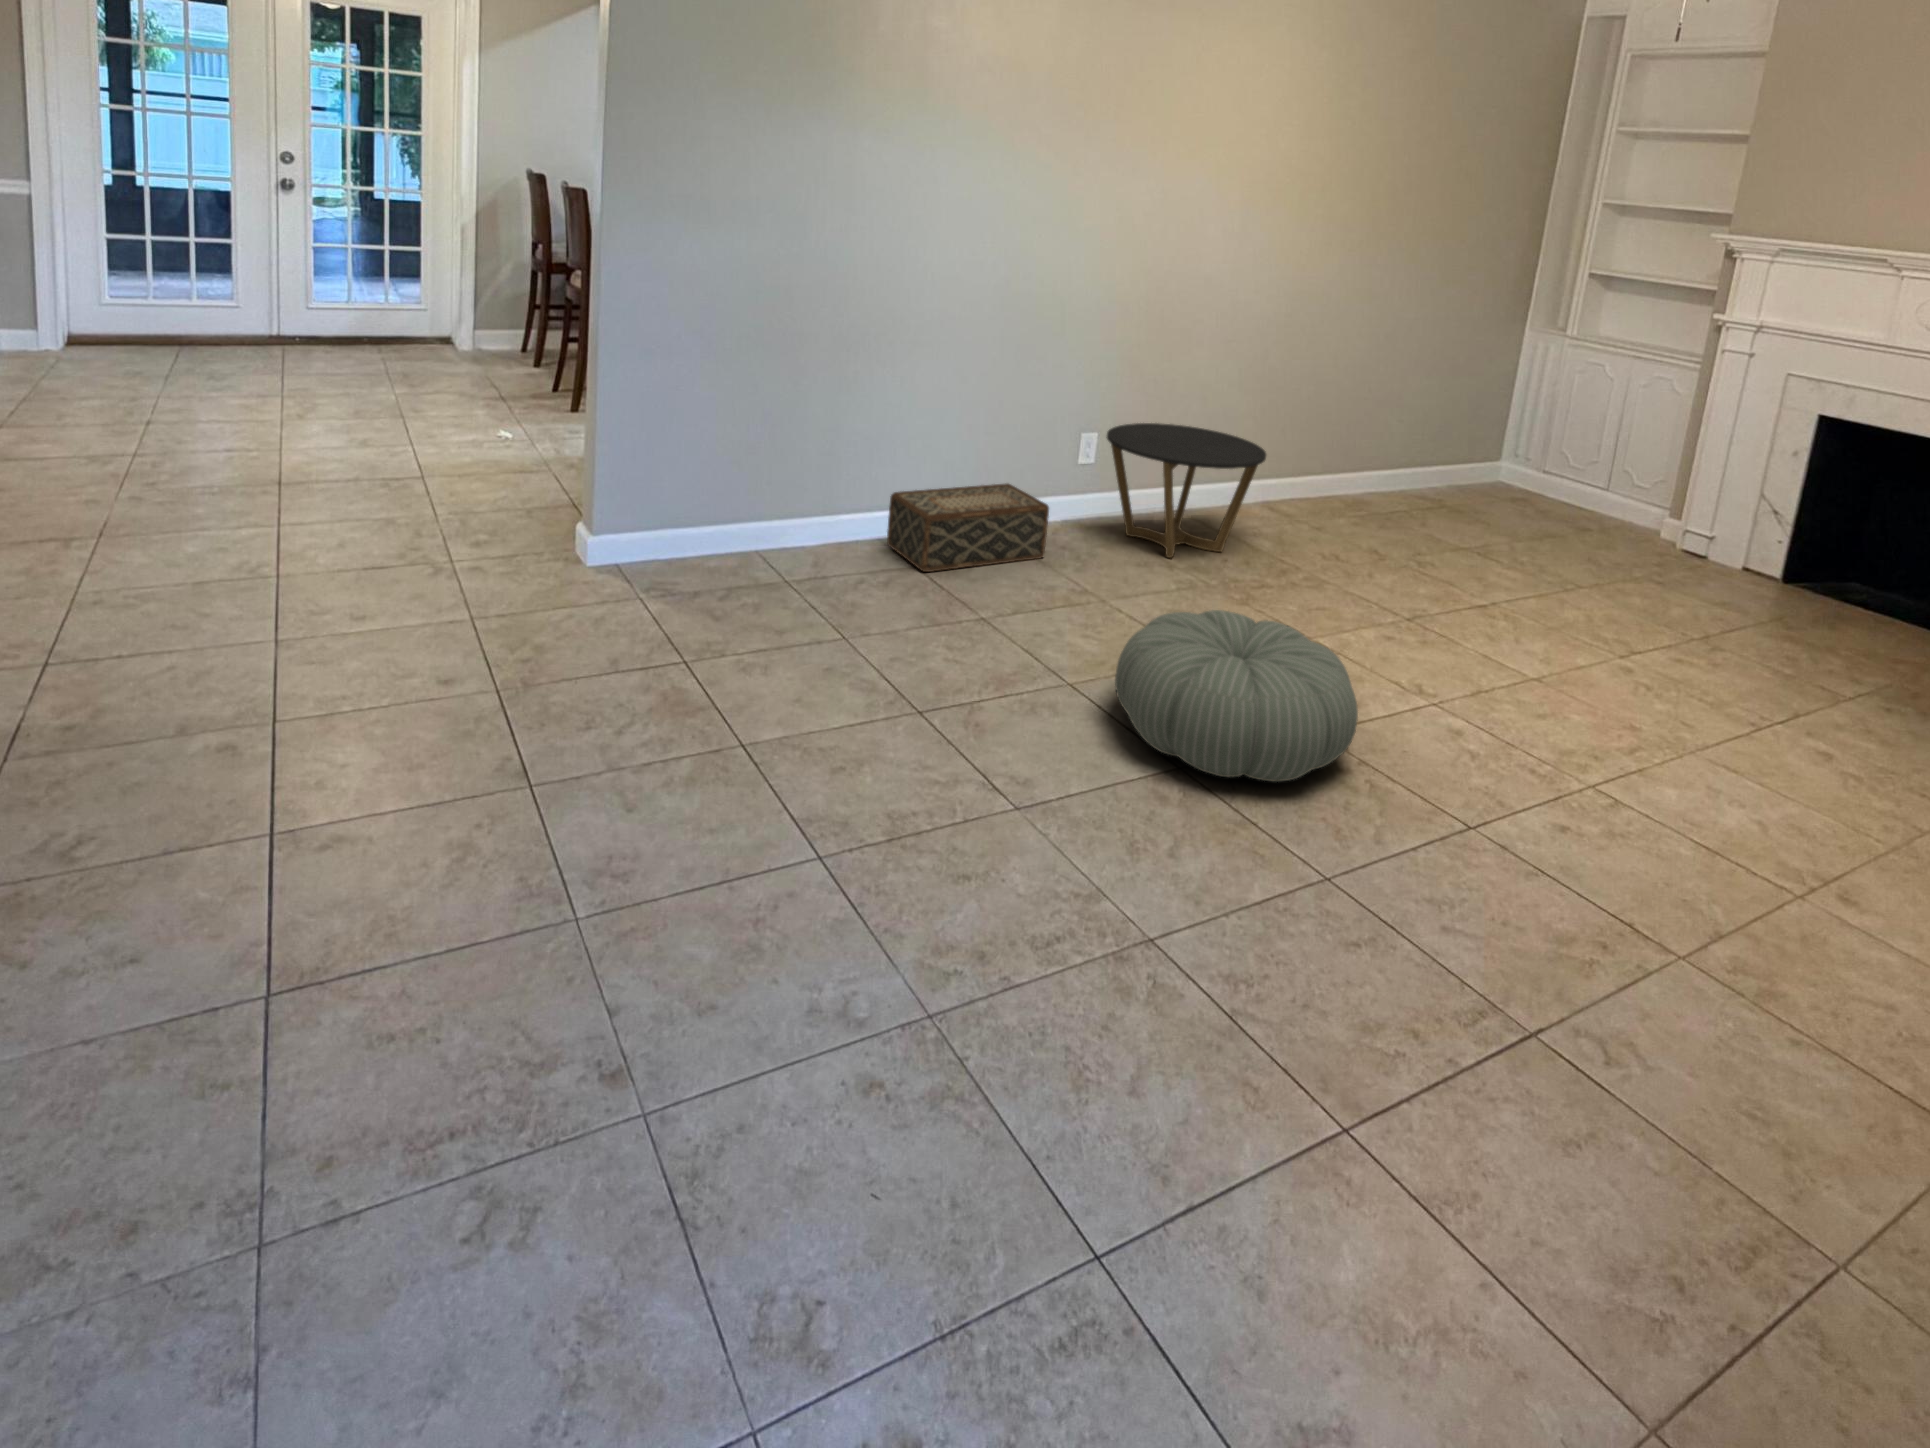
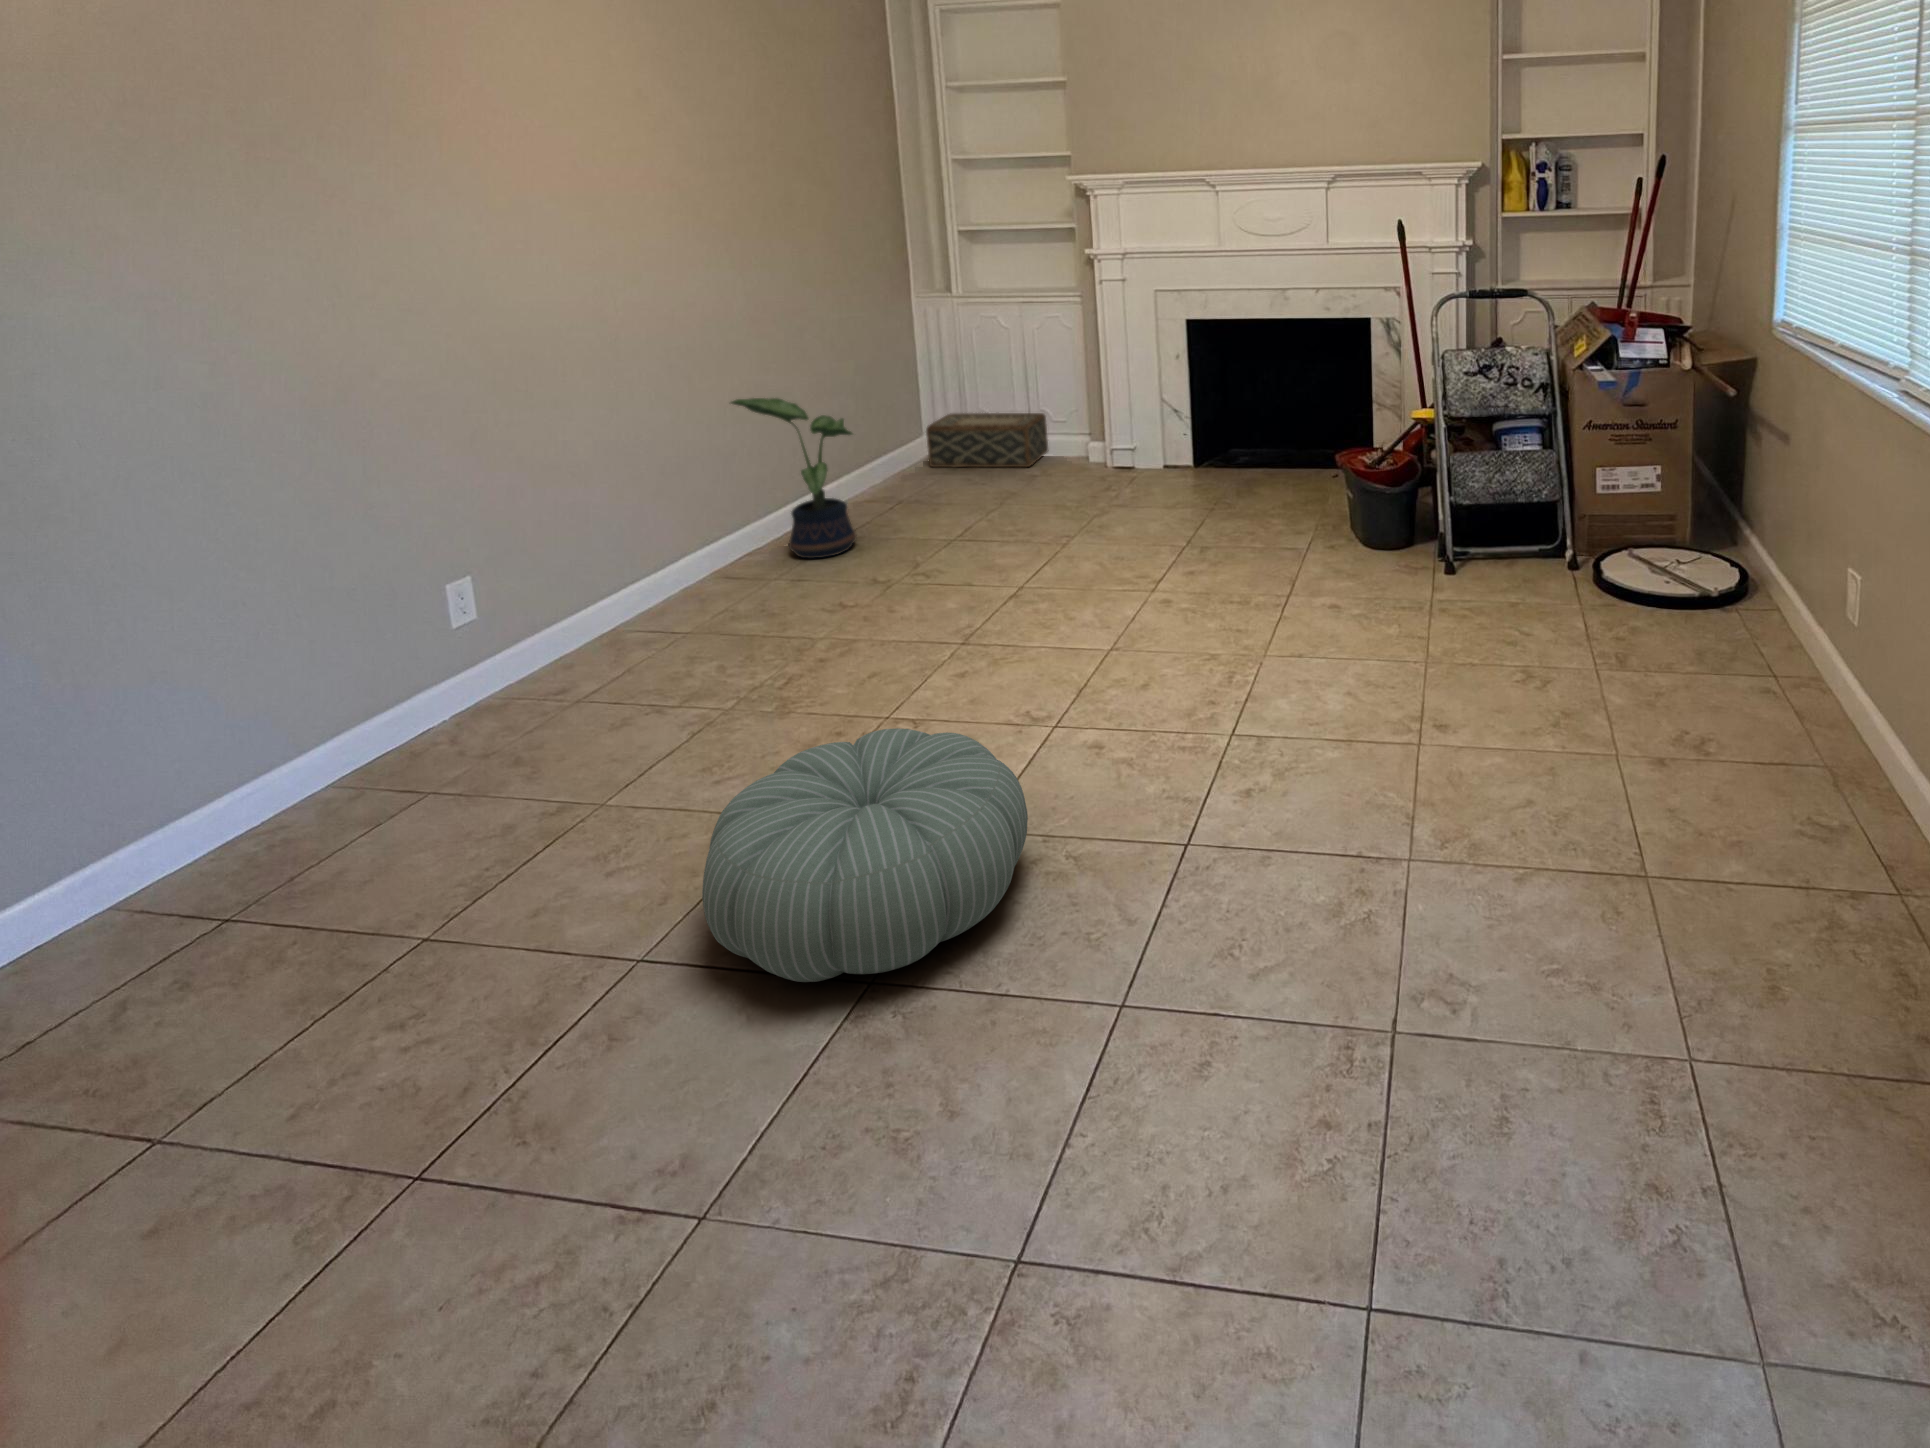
potted plant: none [1316,371,1407,524] -> present [731,398,856,558]
side table: present [1106,423,1266,558] -> none [484,512,729,701]
woven basket: present [887,484,1049,572] -> present [926,413,1049,467]

